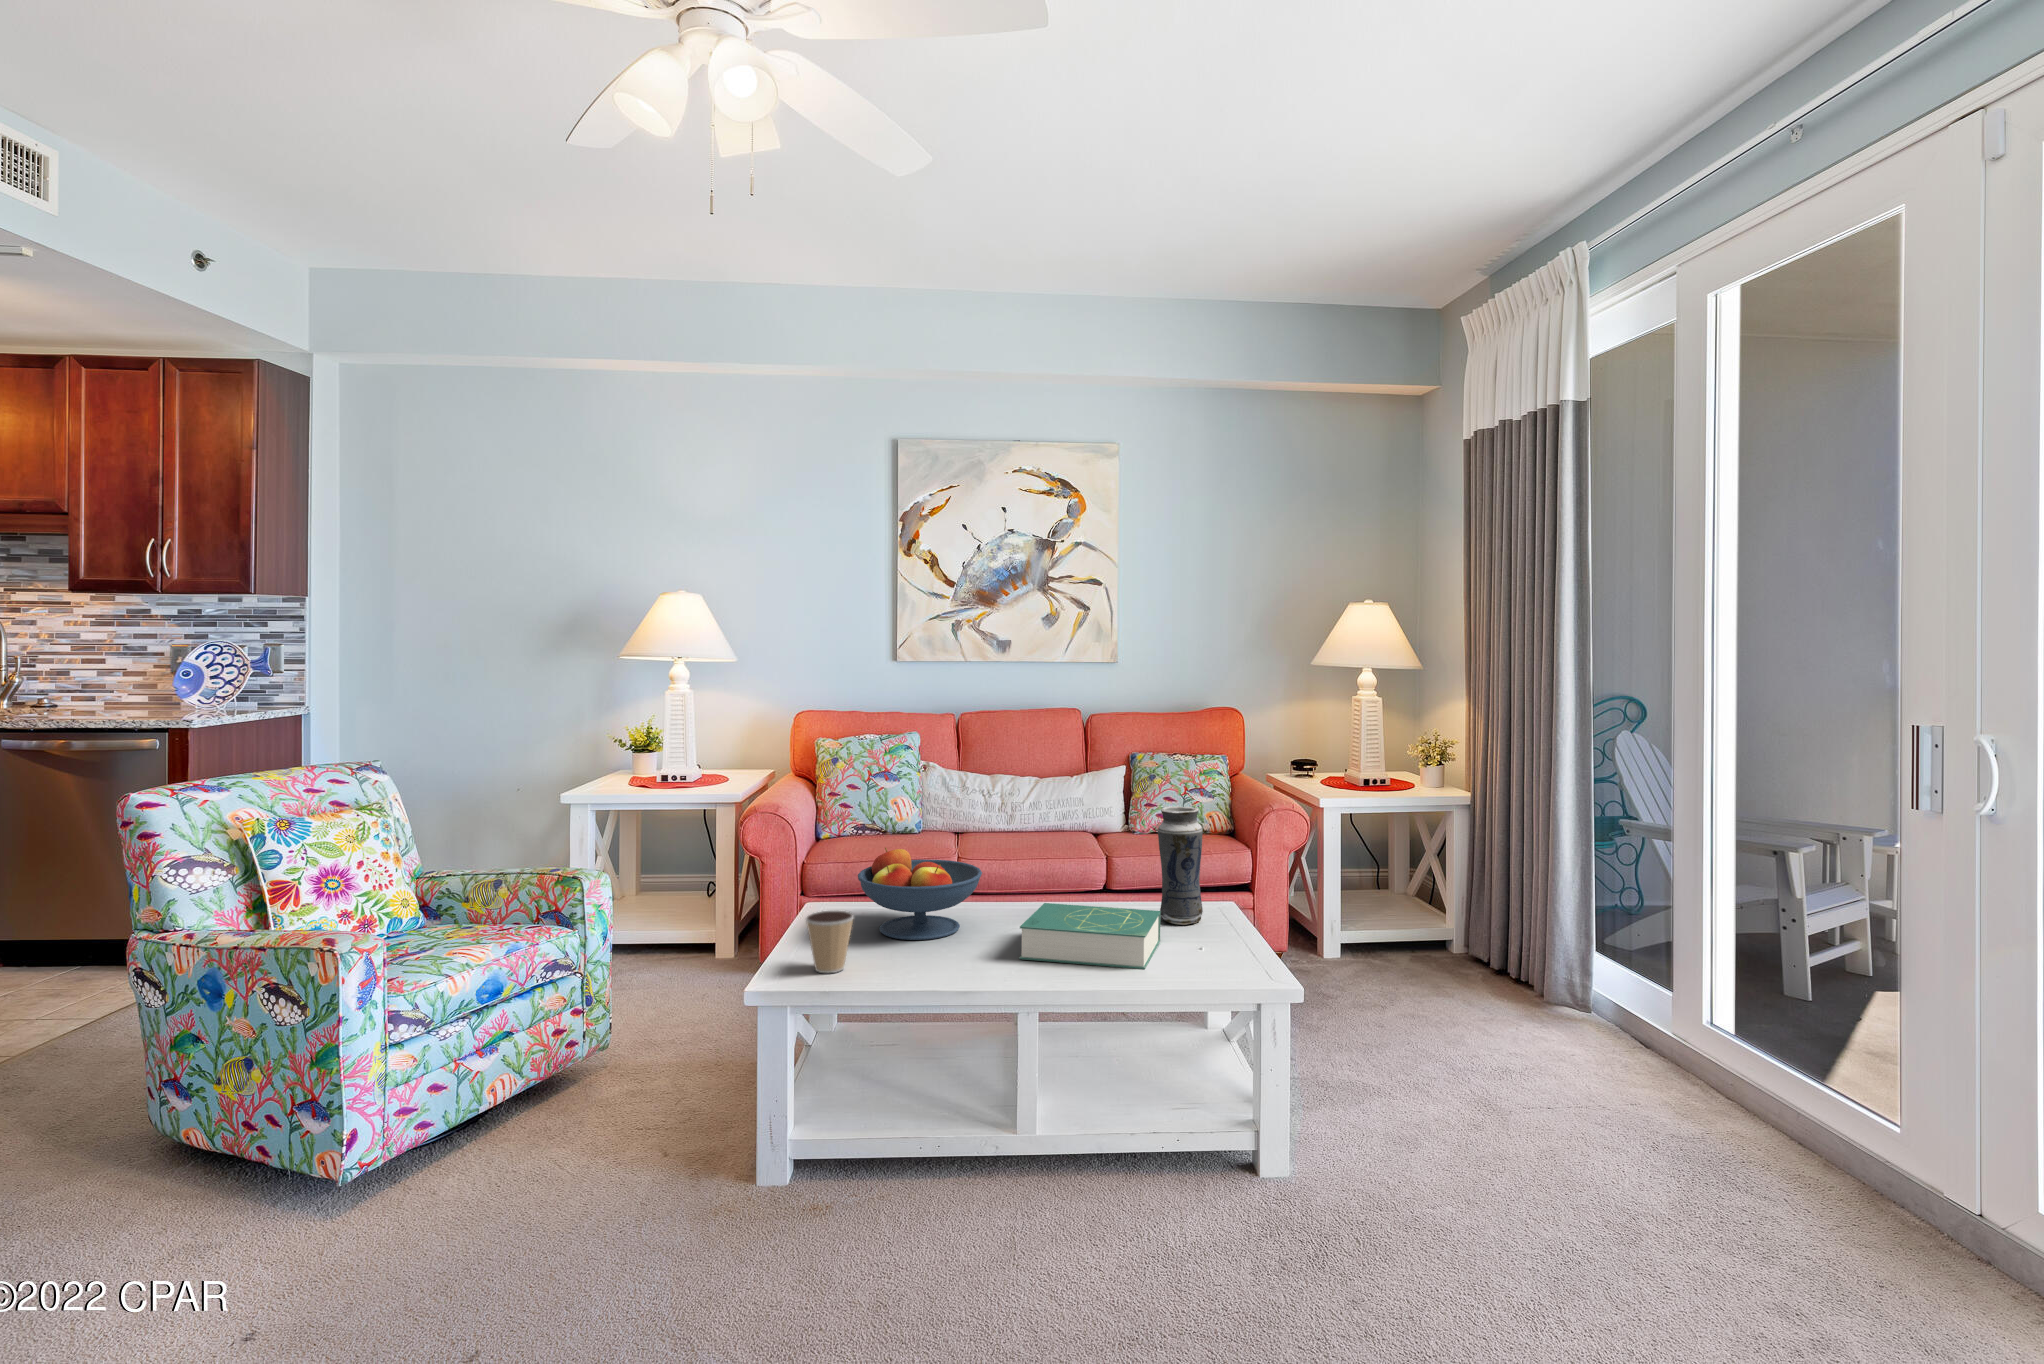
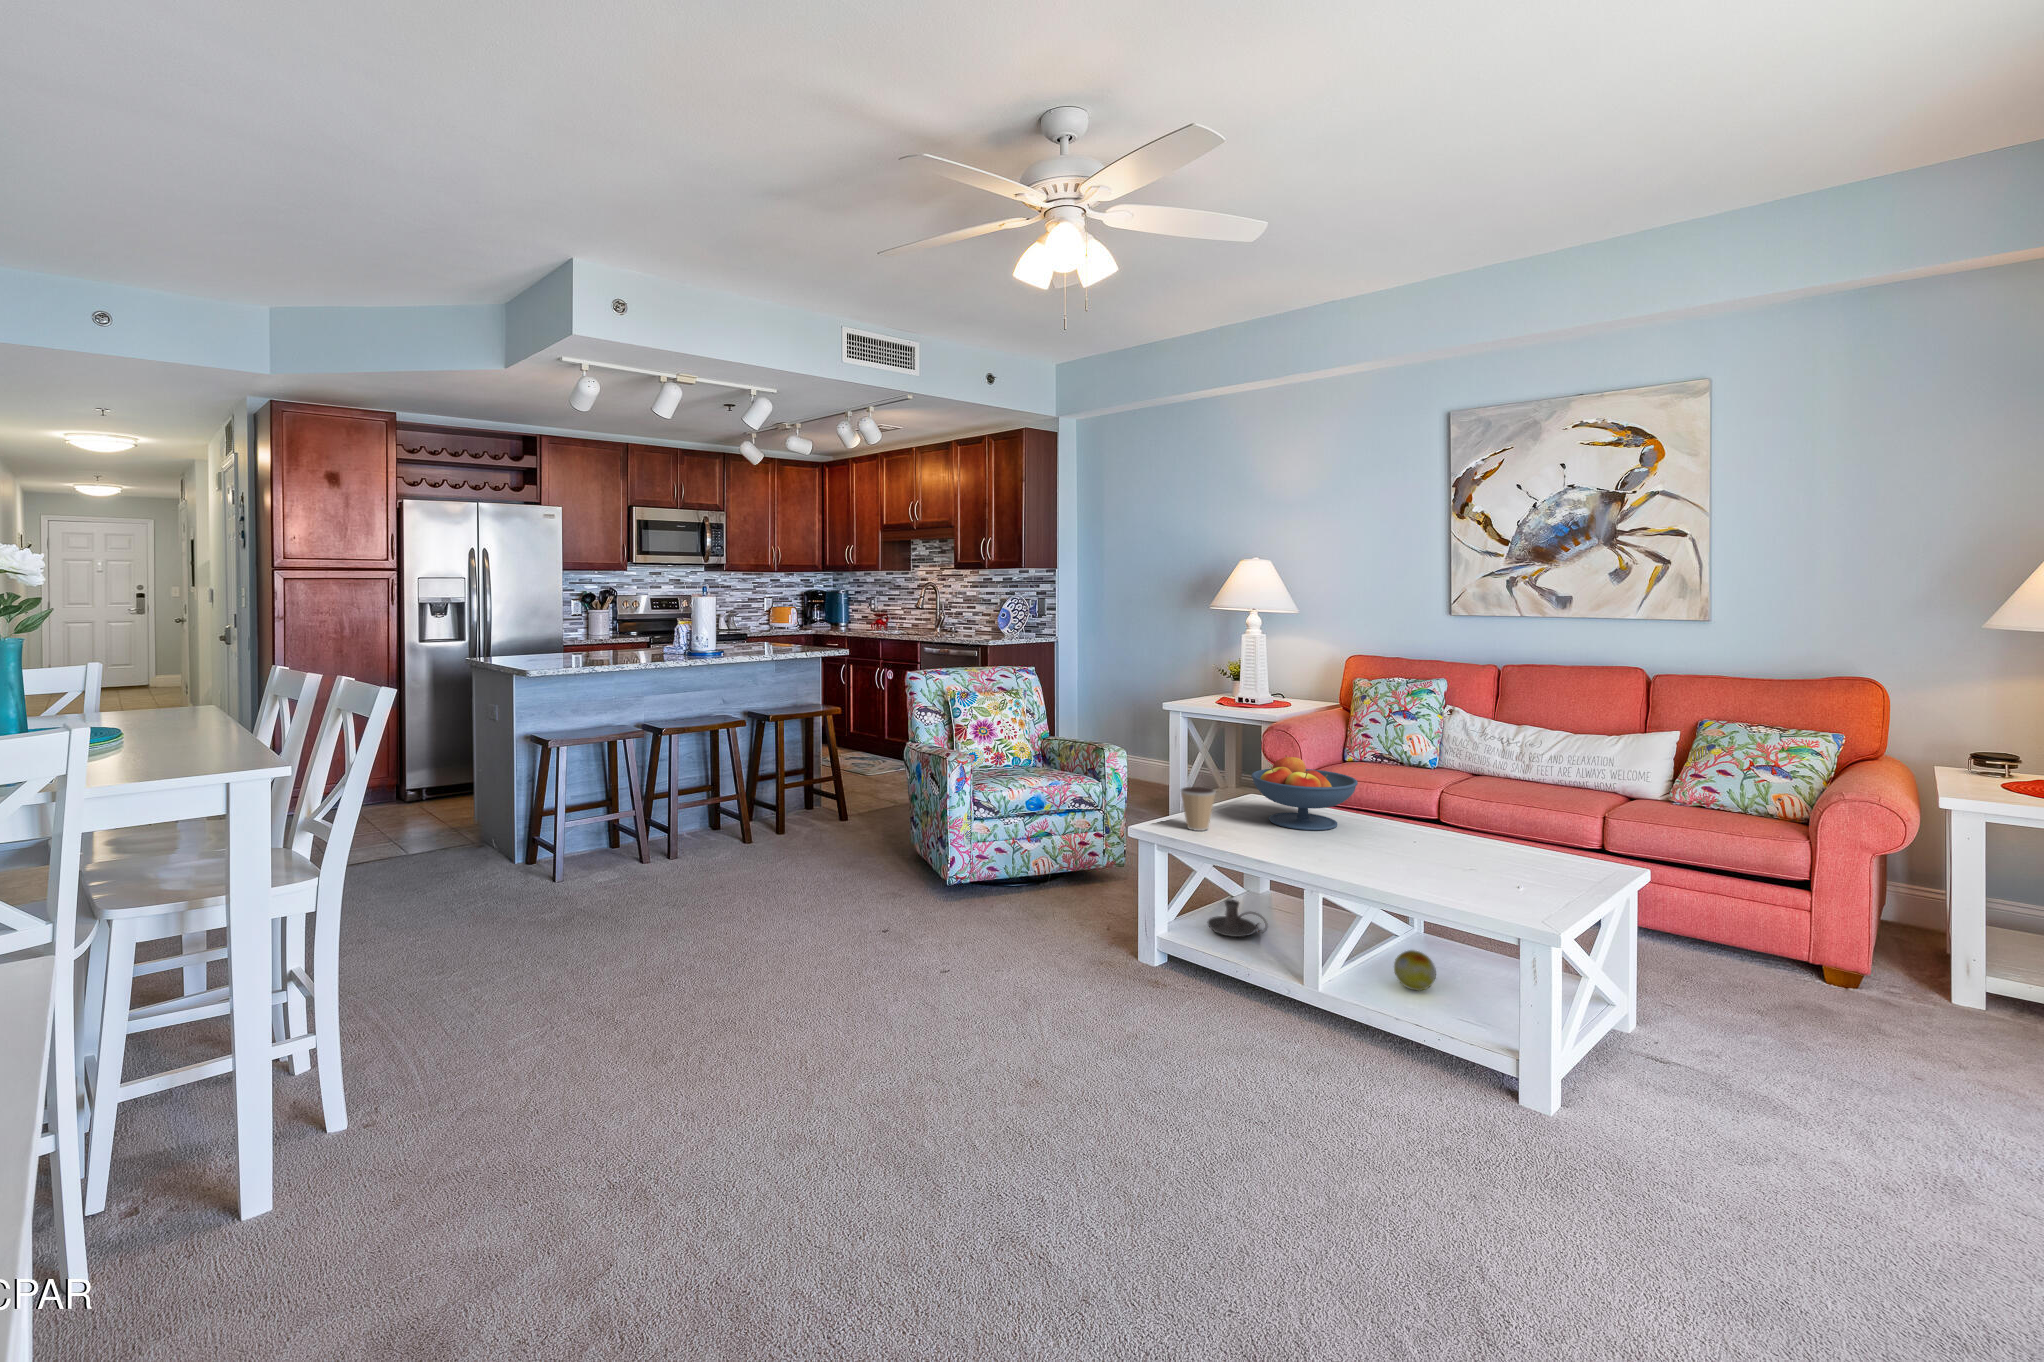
vase: present [1158,806,1203,925] -> none [1531,753,1584,871]
book: present [1019,903,1160,969] -> none [1341,819,1495,884]
decorative ball: none [1090,1049,1133,1095] -> present [1394,950,1436,991]
candle holder: none [840,1052,917,1105] -> present [1208,900,1267,937]

